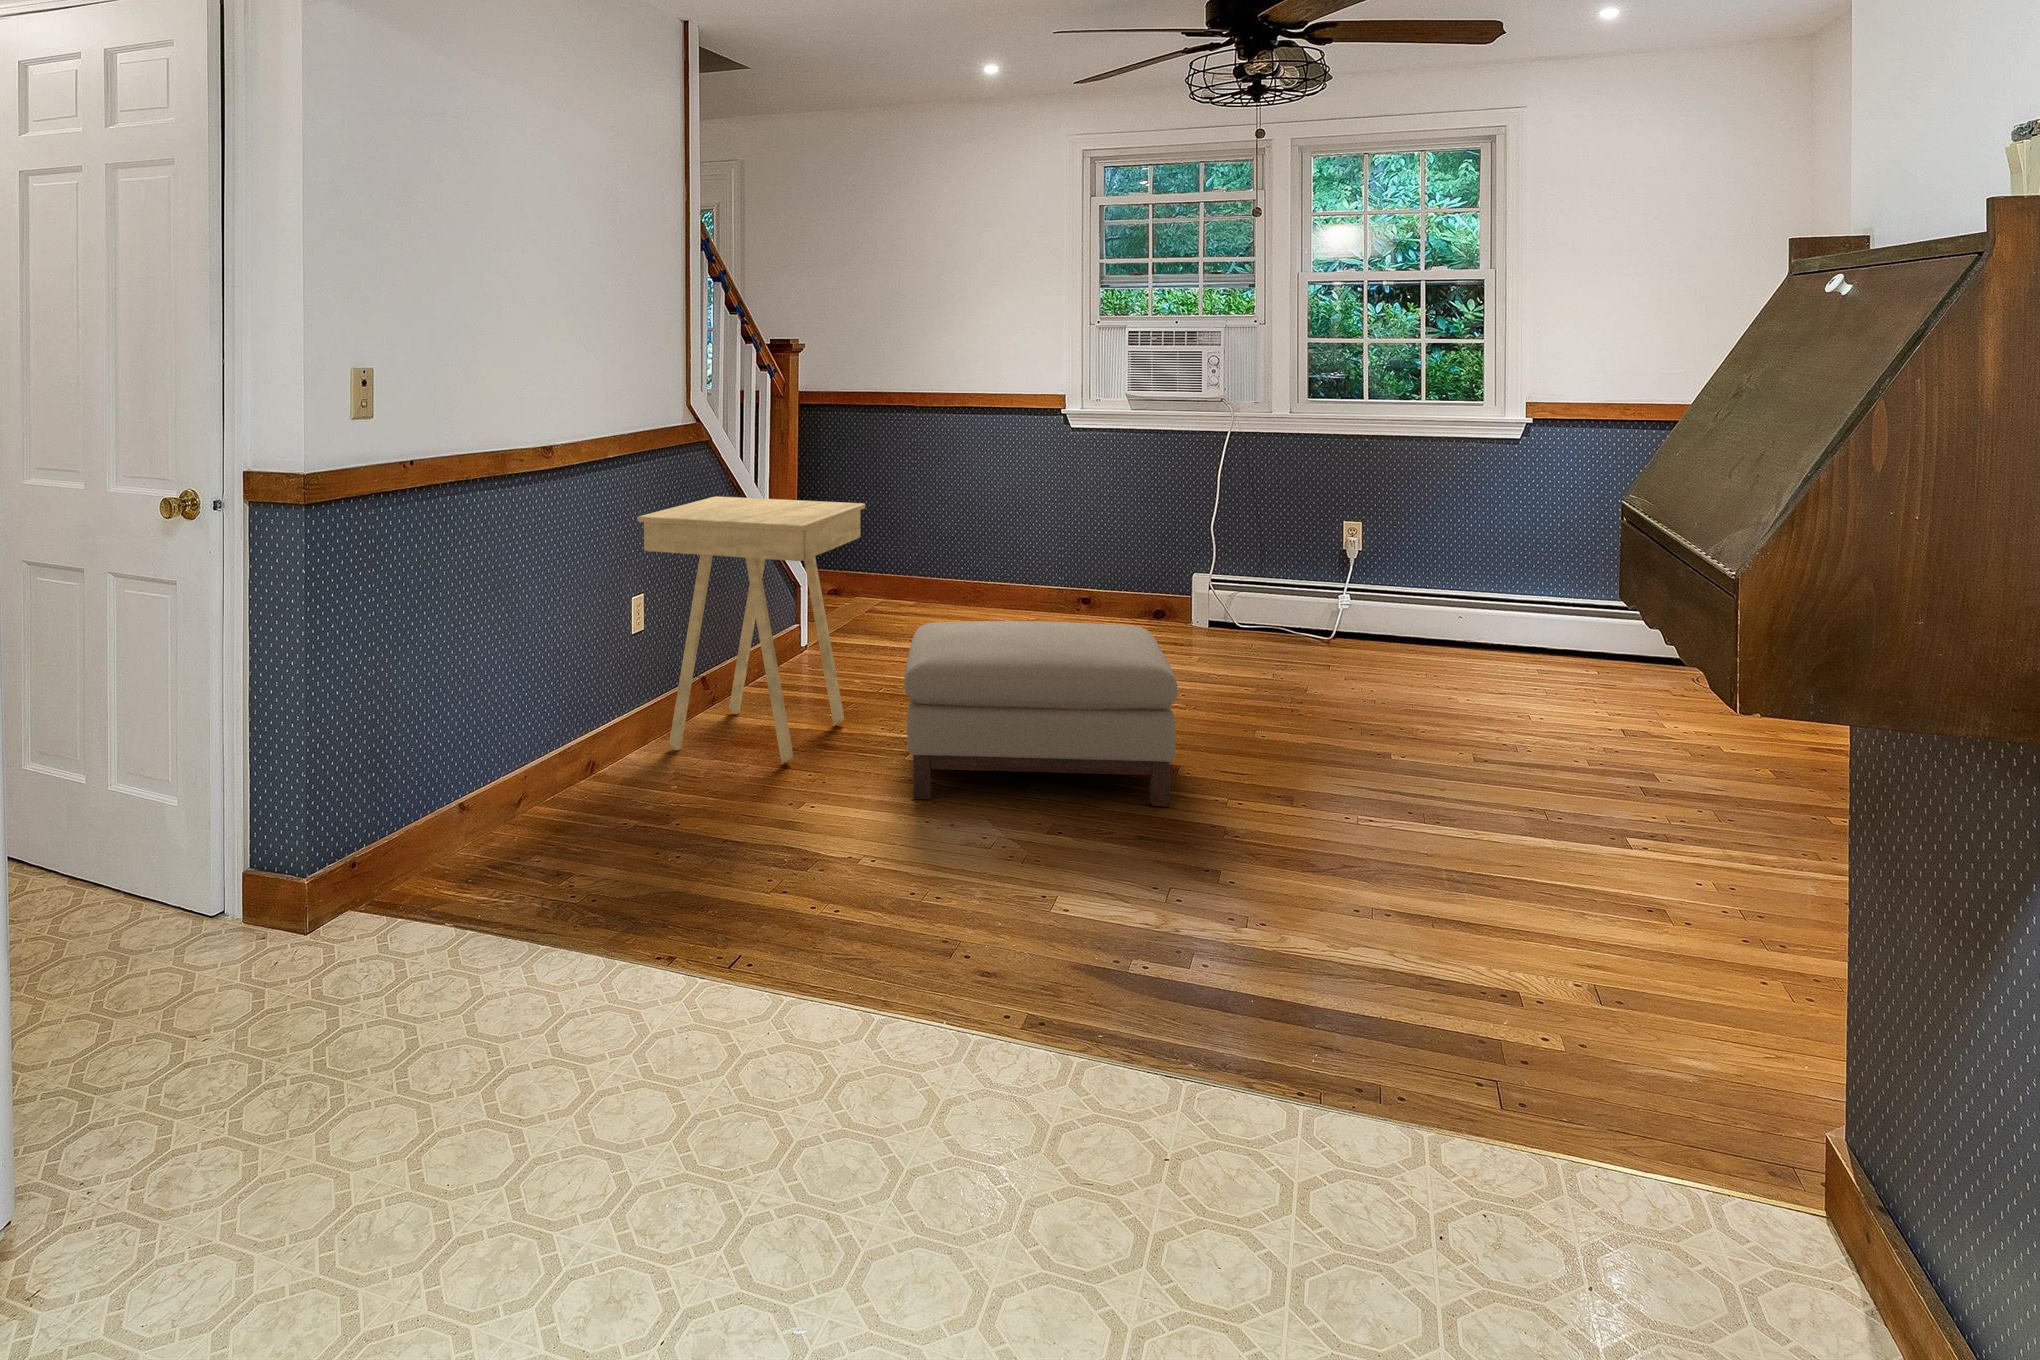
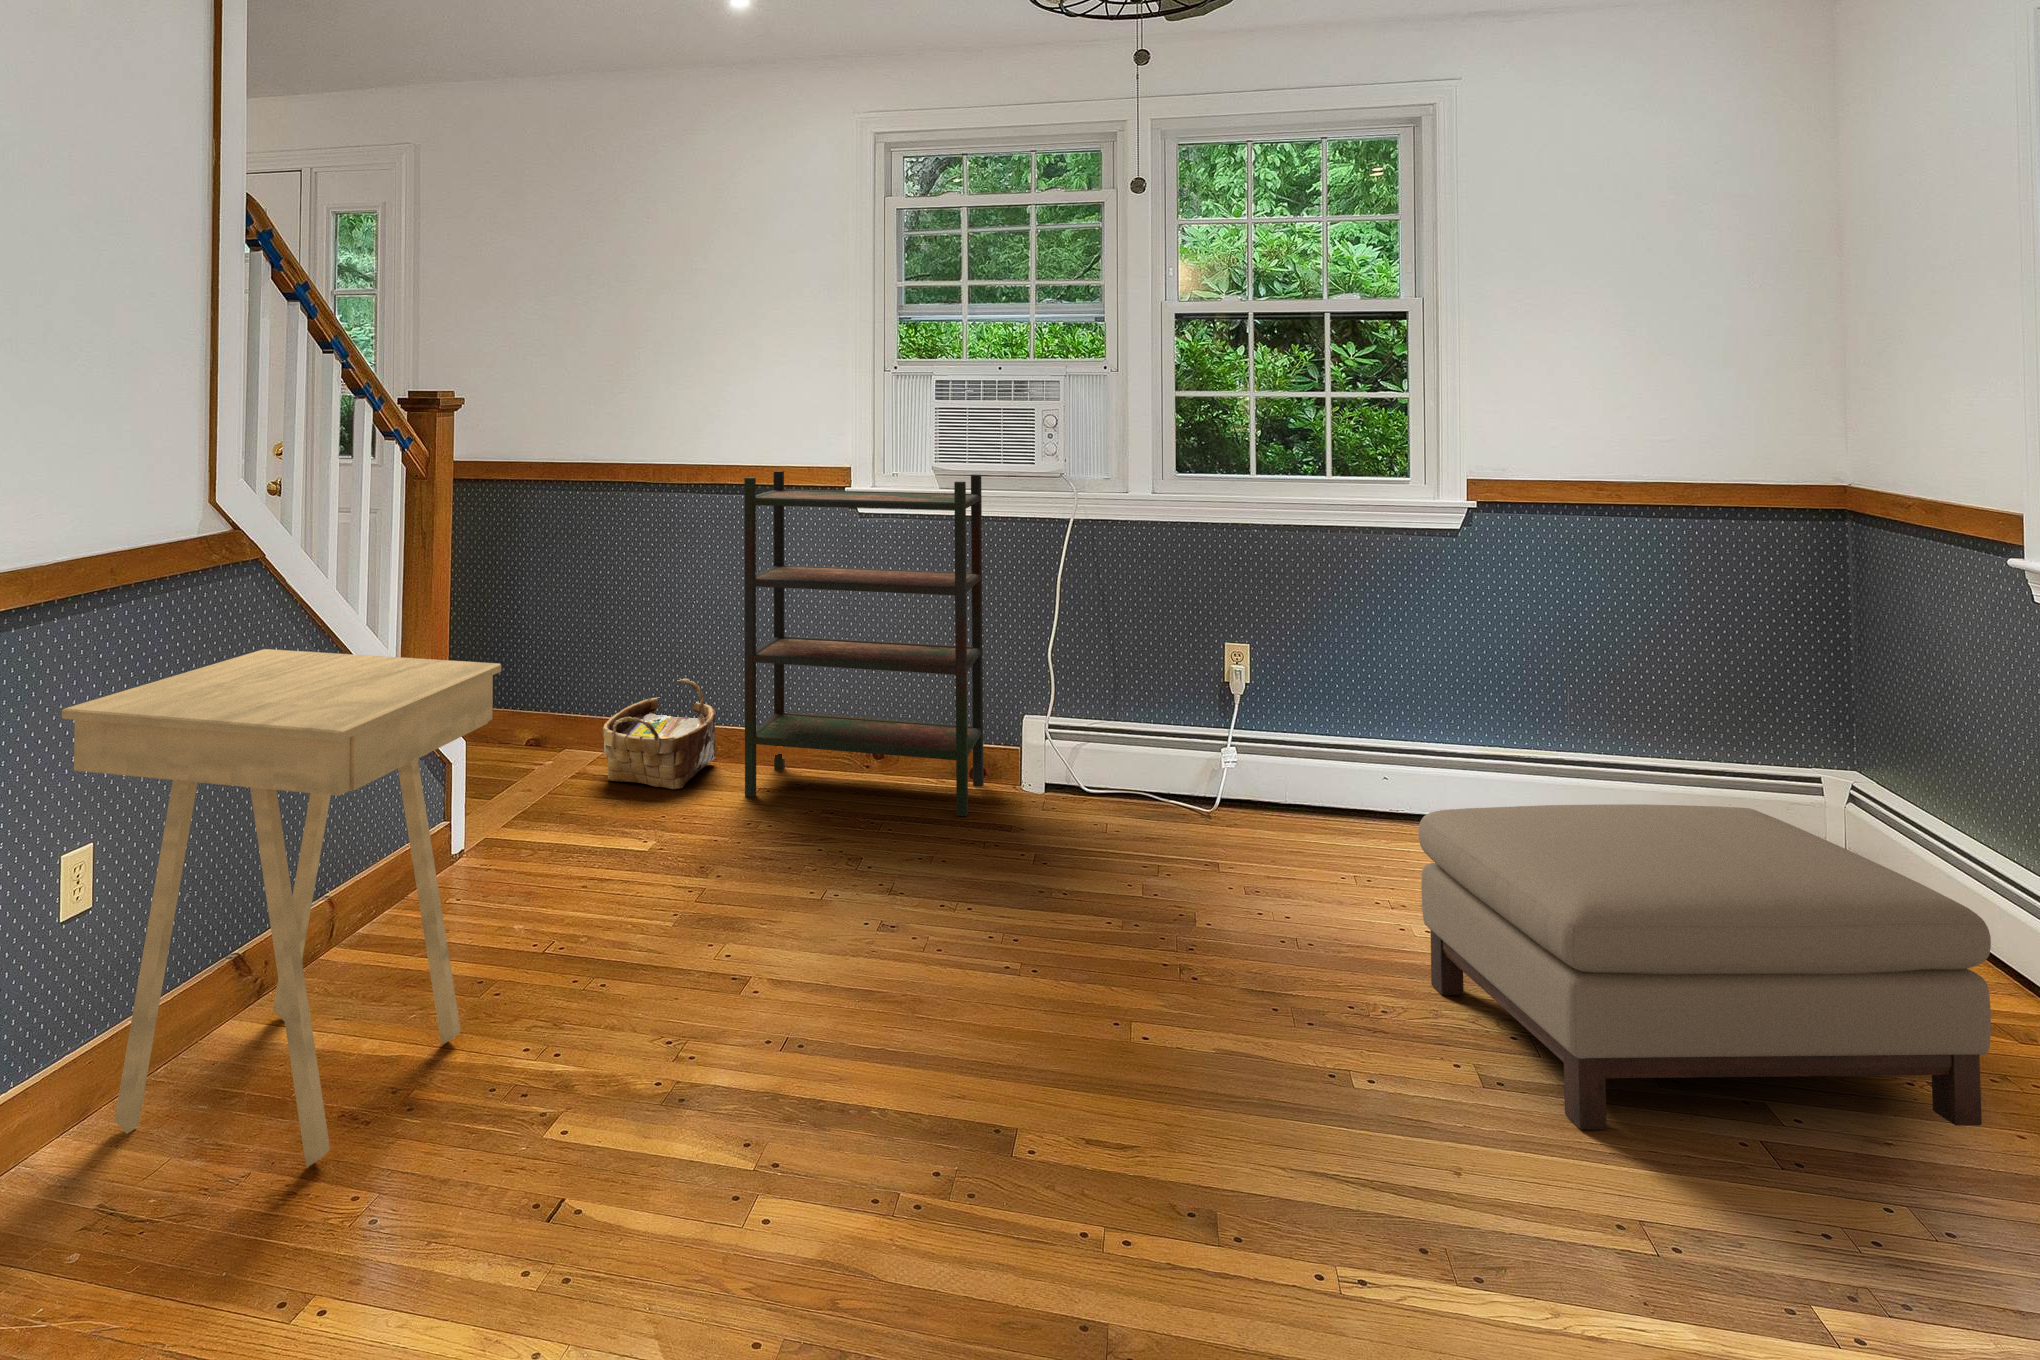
bookshelf: none [989,397,1164,639] -> present [744,471,984,816]
woven basket: none [888,548,966,621] -> present [603,679,716,789]
ottoman: present [905,621,1178,807] -> present [1418,804,1991,1130]

